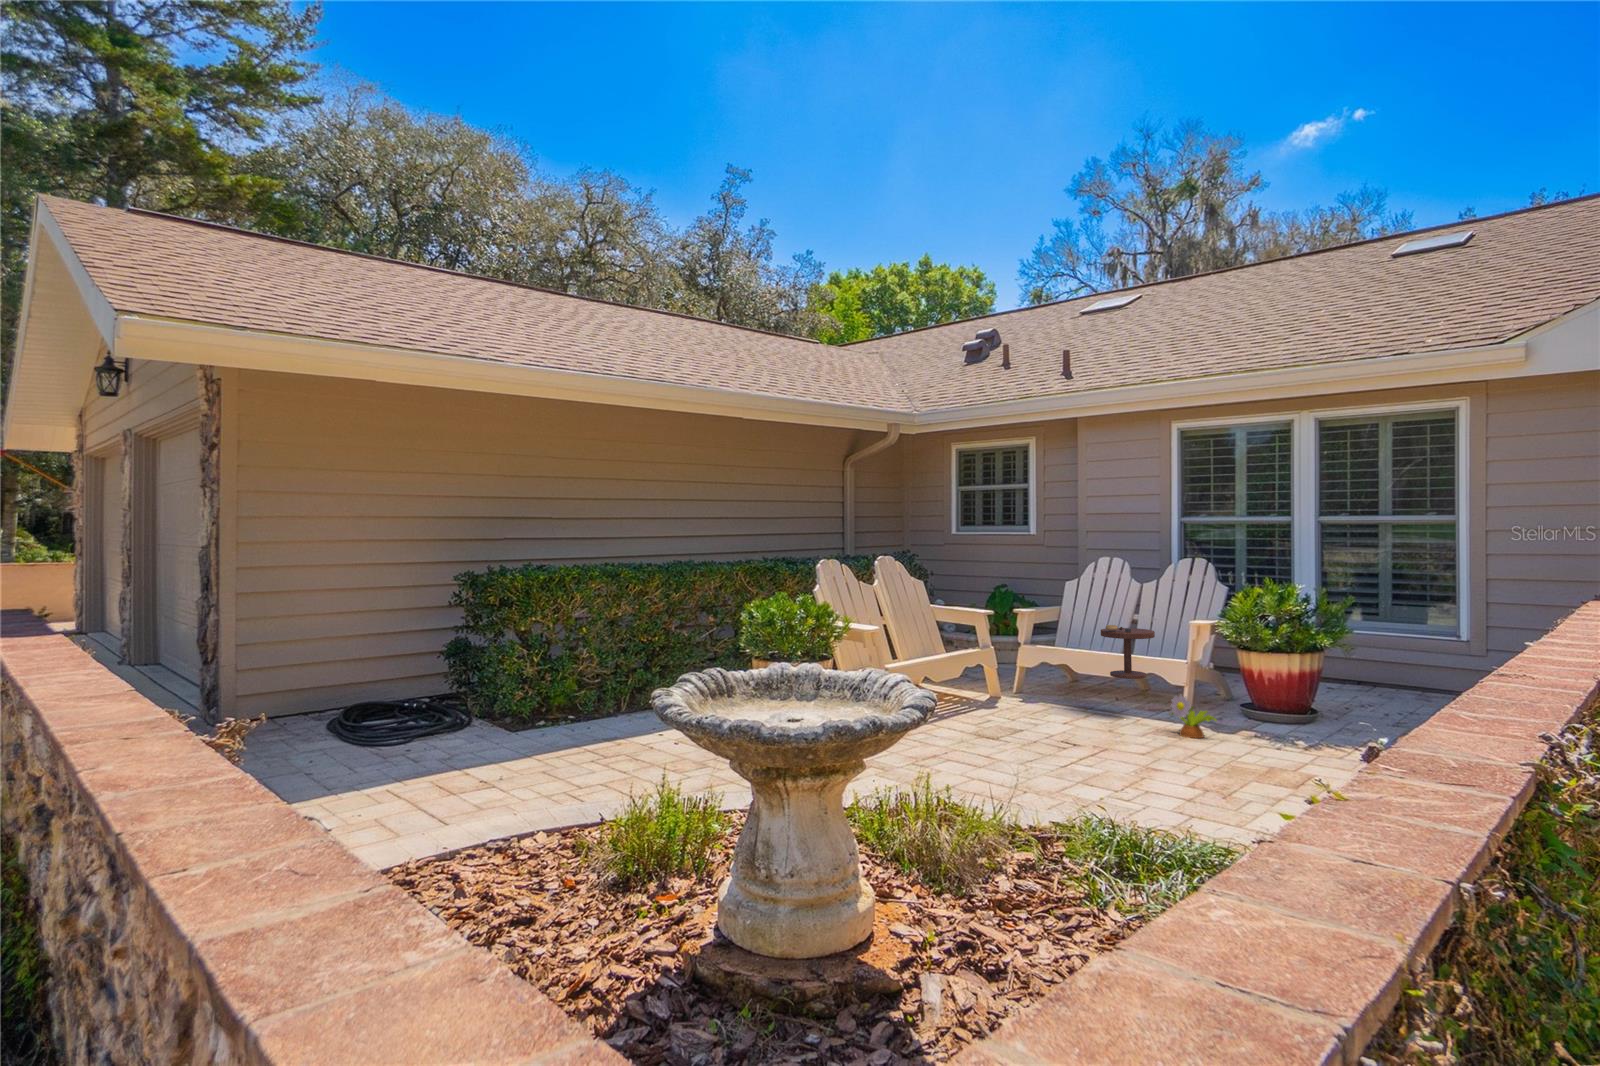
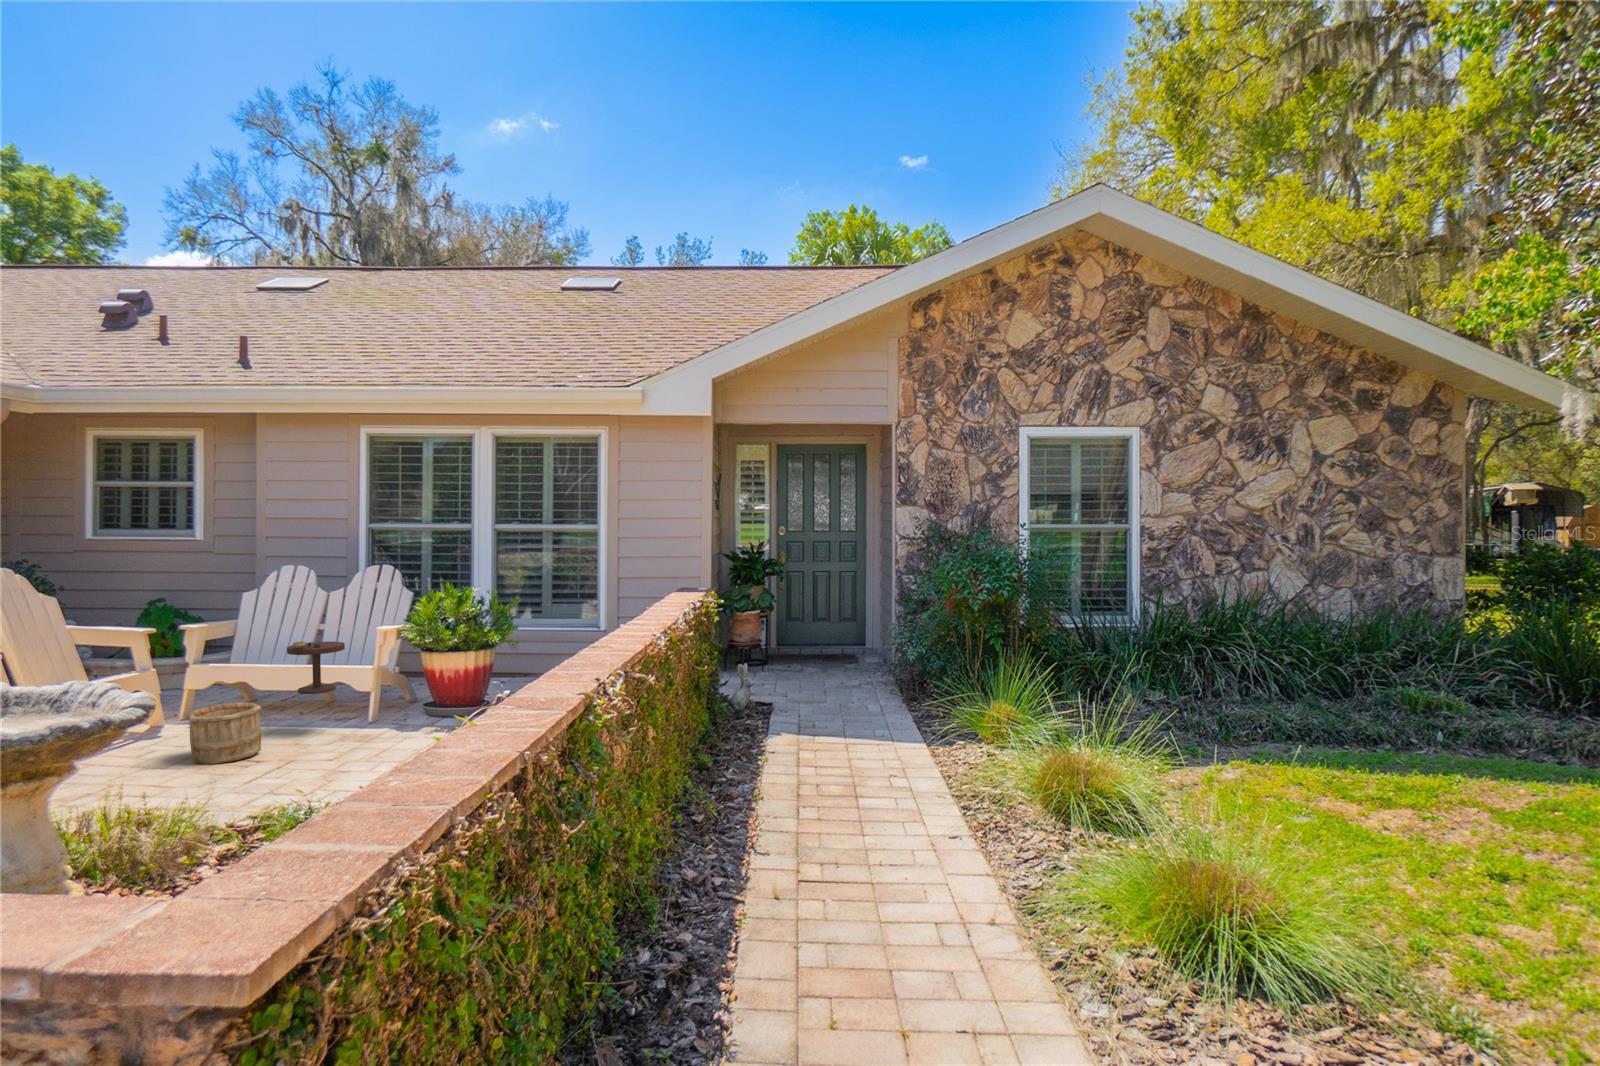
wooden bucket: none [1017,675,1077,729] -> present [187,702,261,764]
decorative plant: present [1171,695,1217,738] -> none [359,701,405,741]

